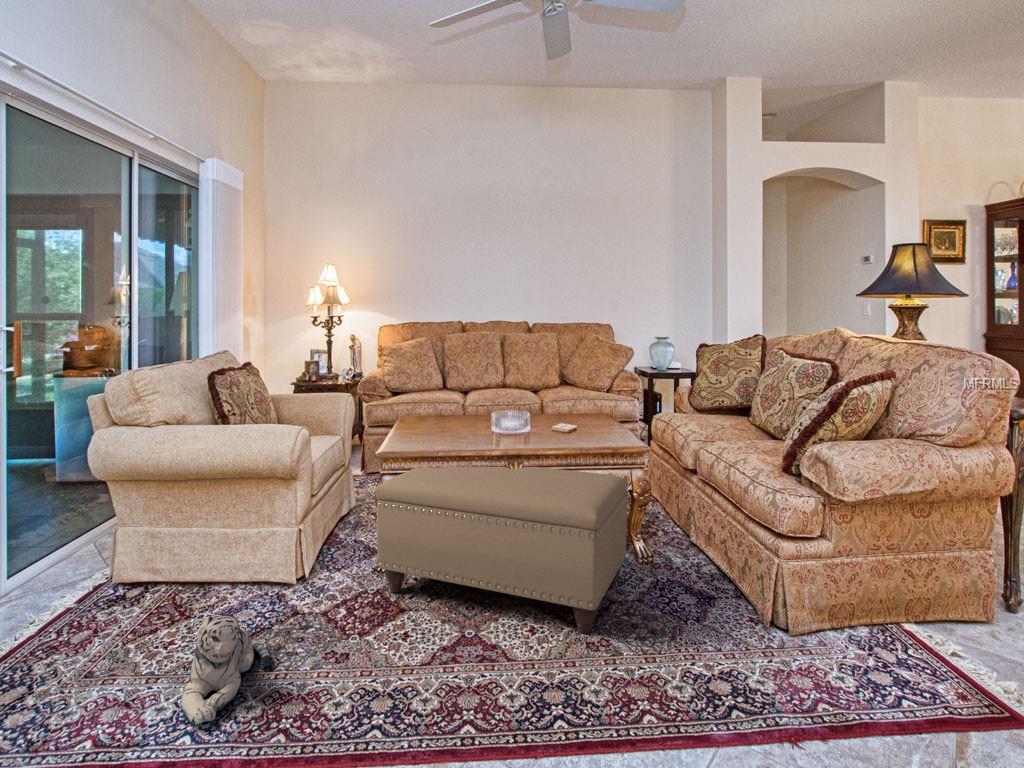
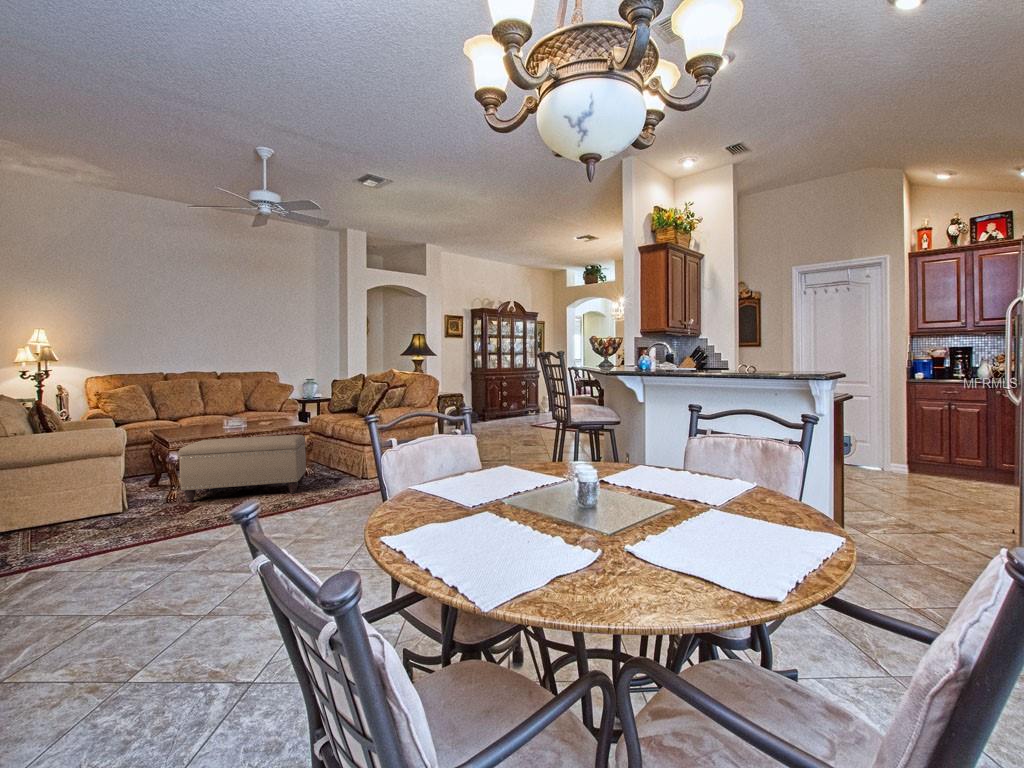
plush toy: present [181,614,270,726] -> none [109,497,150,535]

